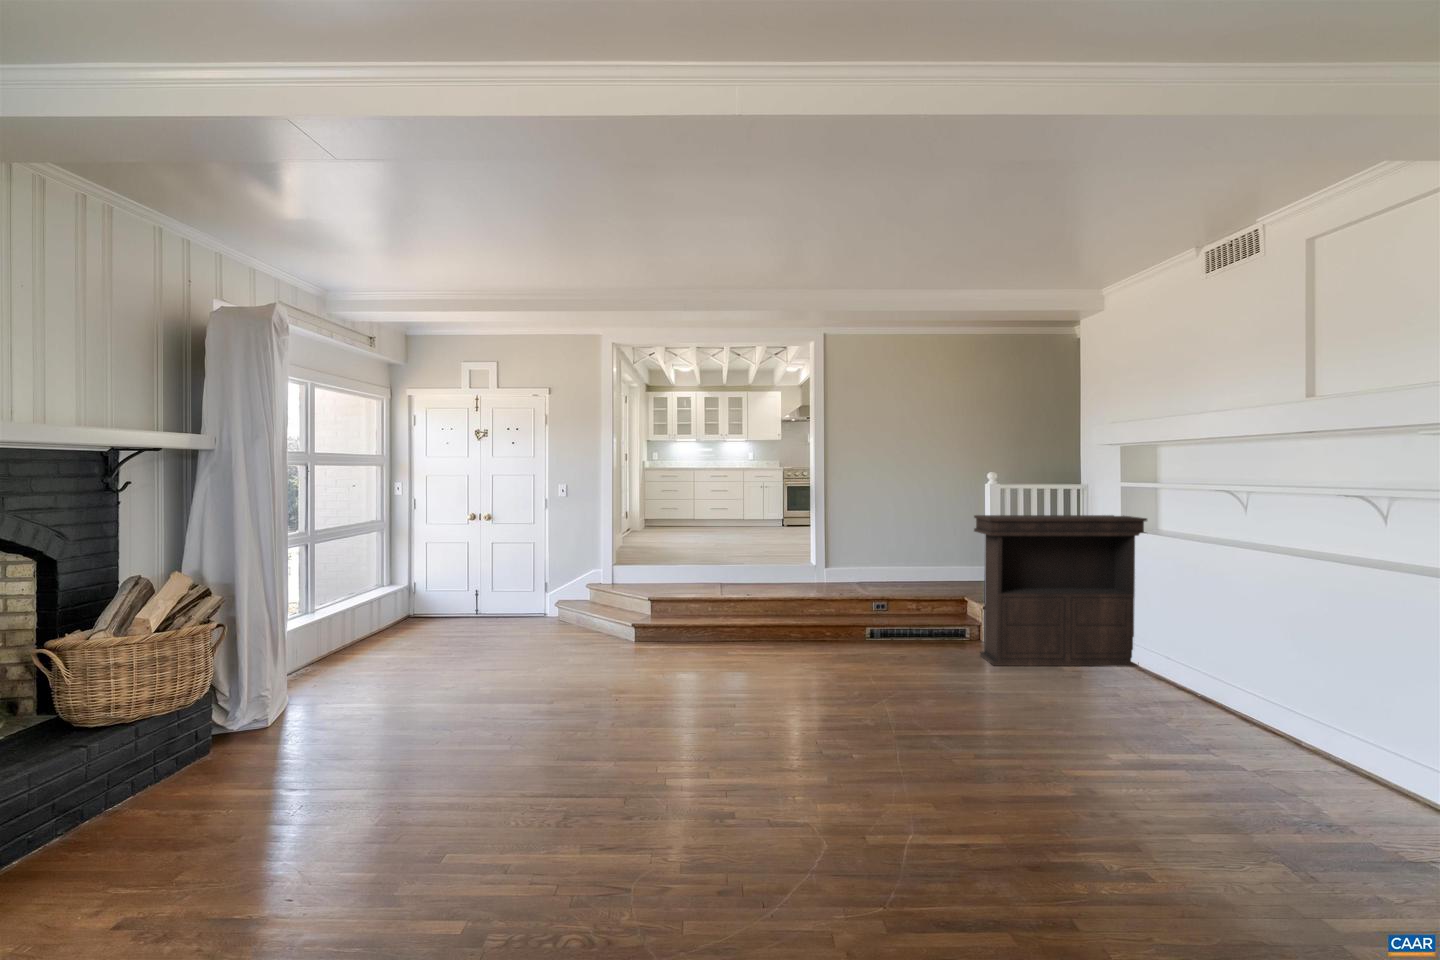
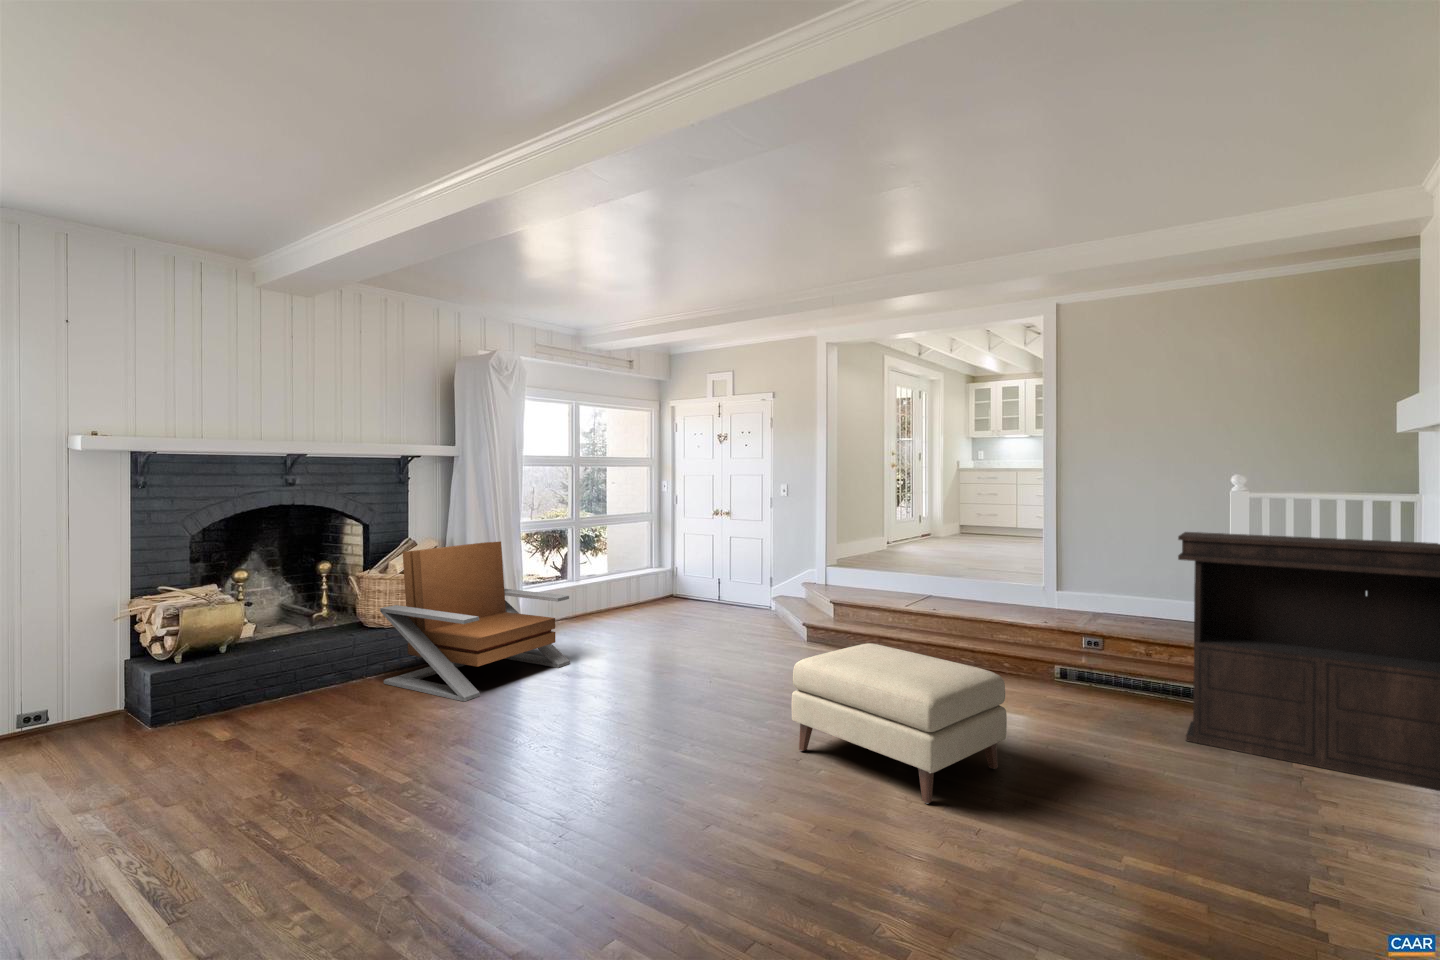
lounge chair: none [159,569,423,806] -> present [380,542,570,702]
ottoman: none [796,629,962,752] -> present [792,643,1007,804]

